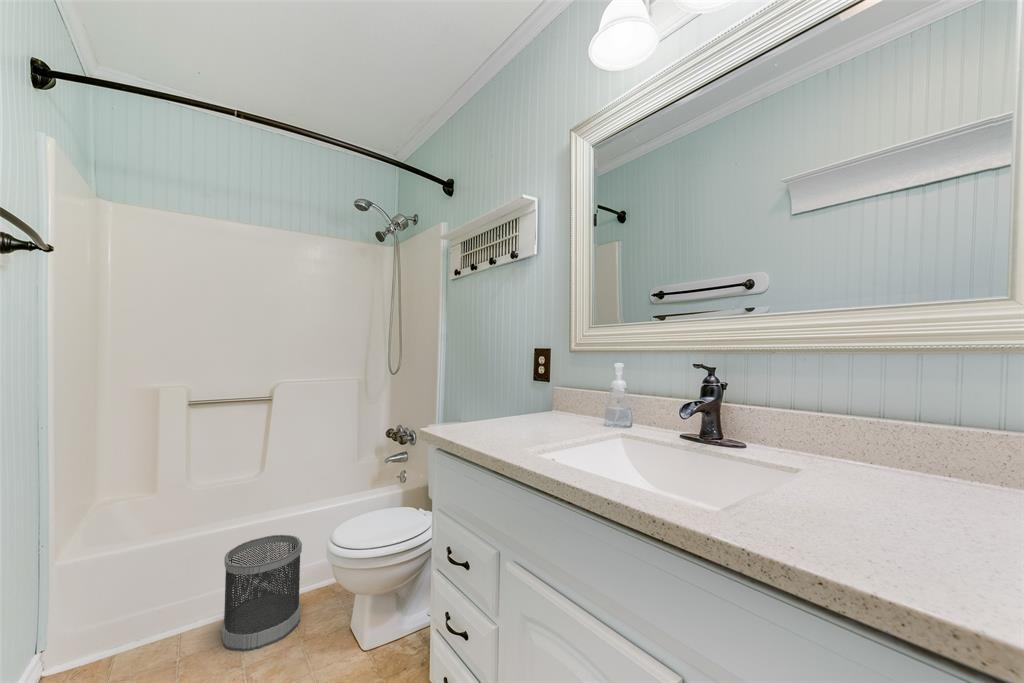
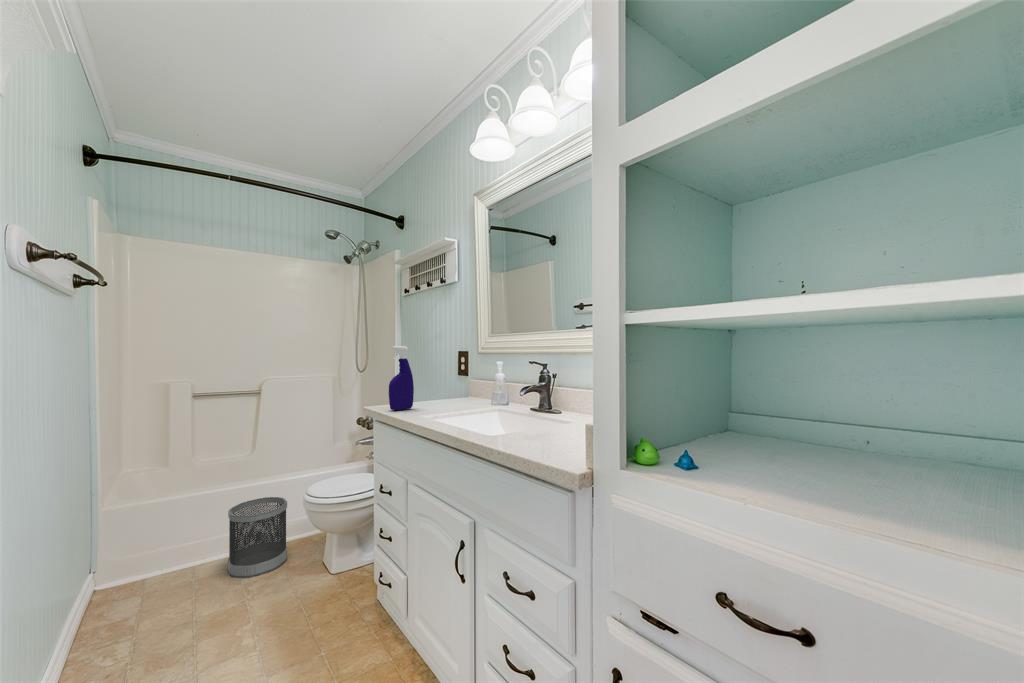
spray bottle: none [464,335,497,434] -> present [389,346,414,410]

